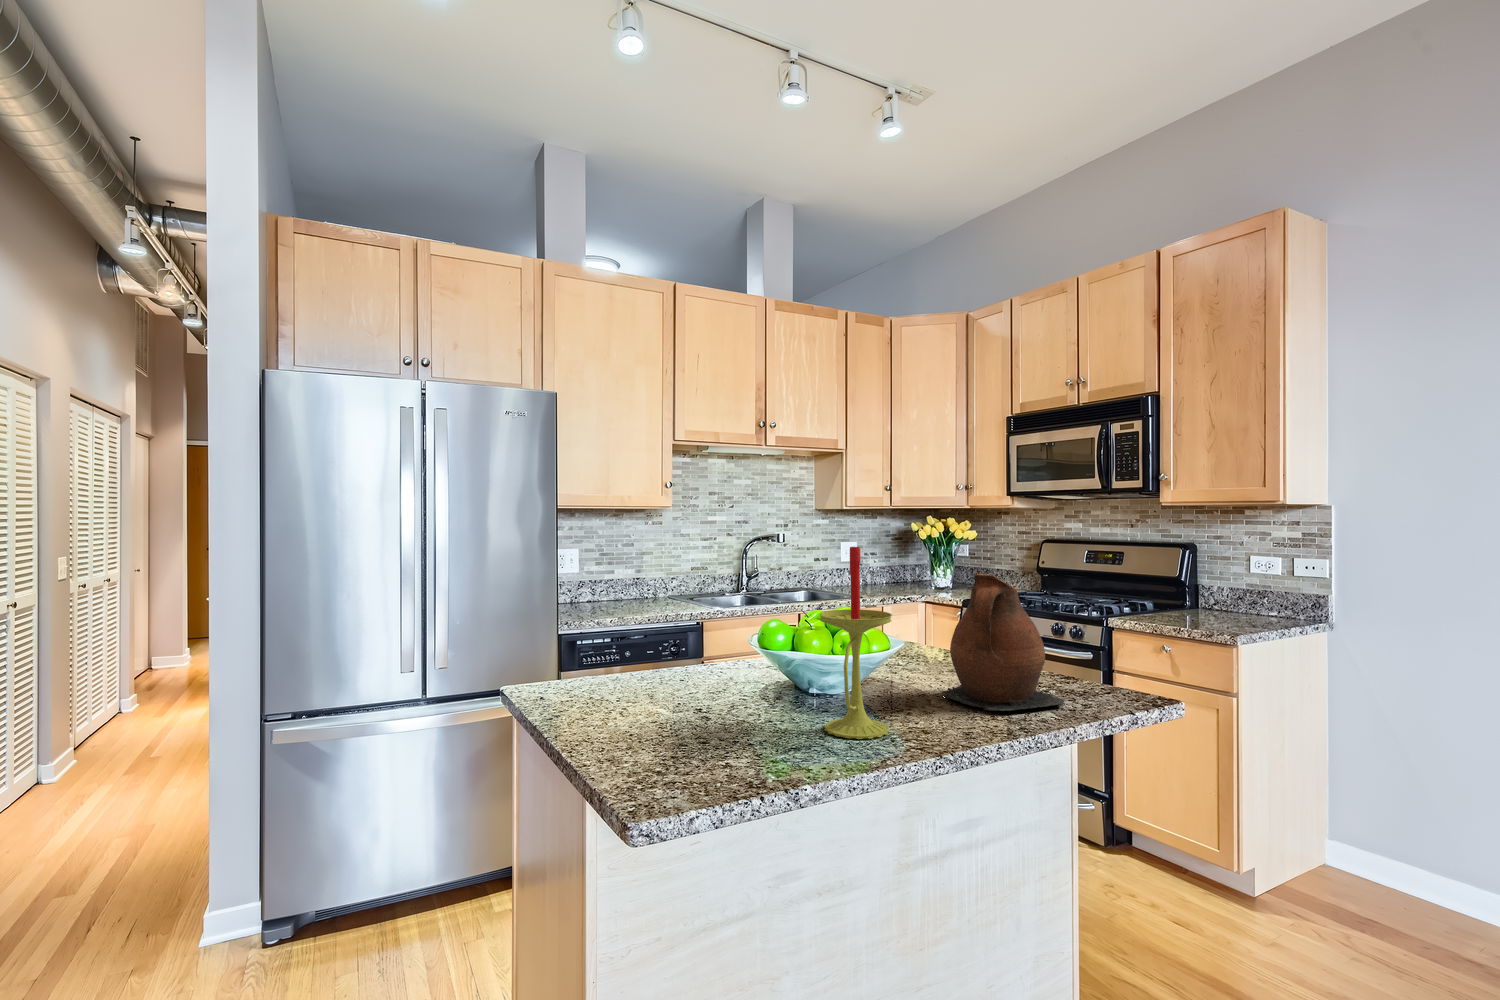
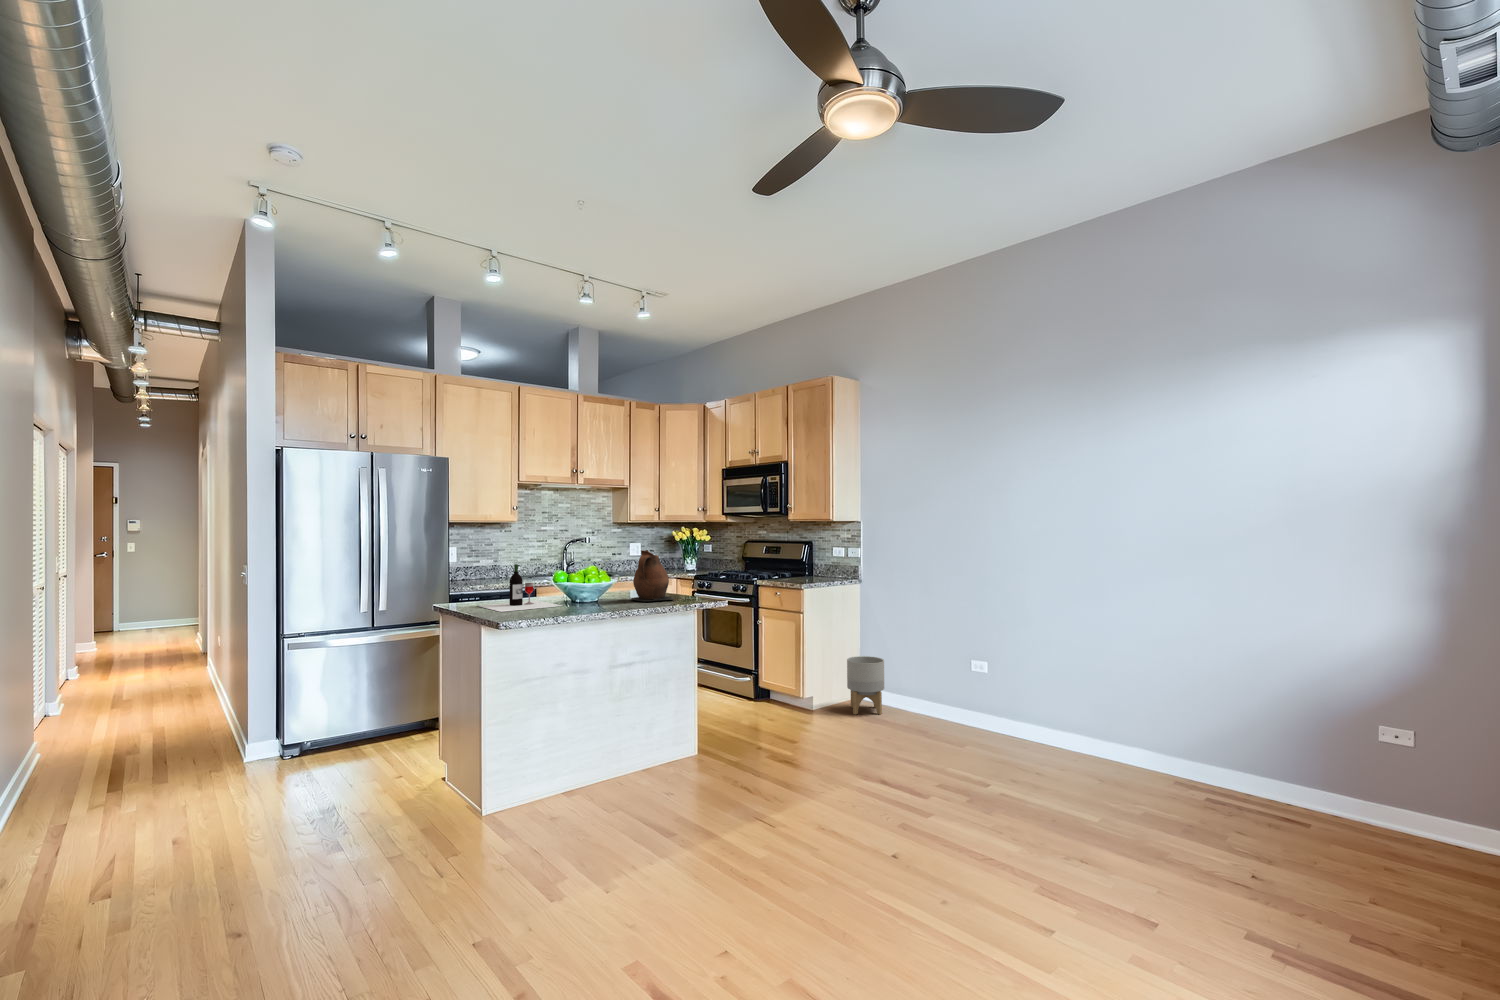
candle: present [819,547,892,739] -> none [575,538,603,608]
wine bottle: none [577,605,787,745] -> present [479,564,562,612]
planter: none [1328,784,1431,926] -> present [847,656,884,715]

